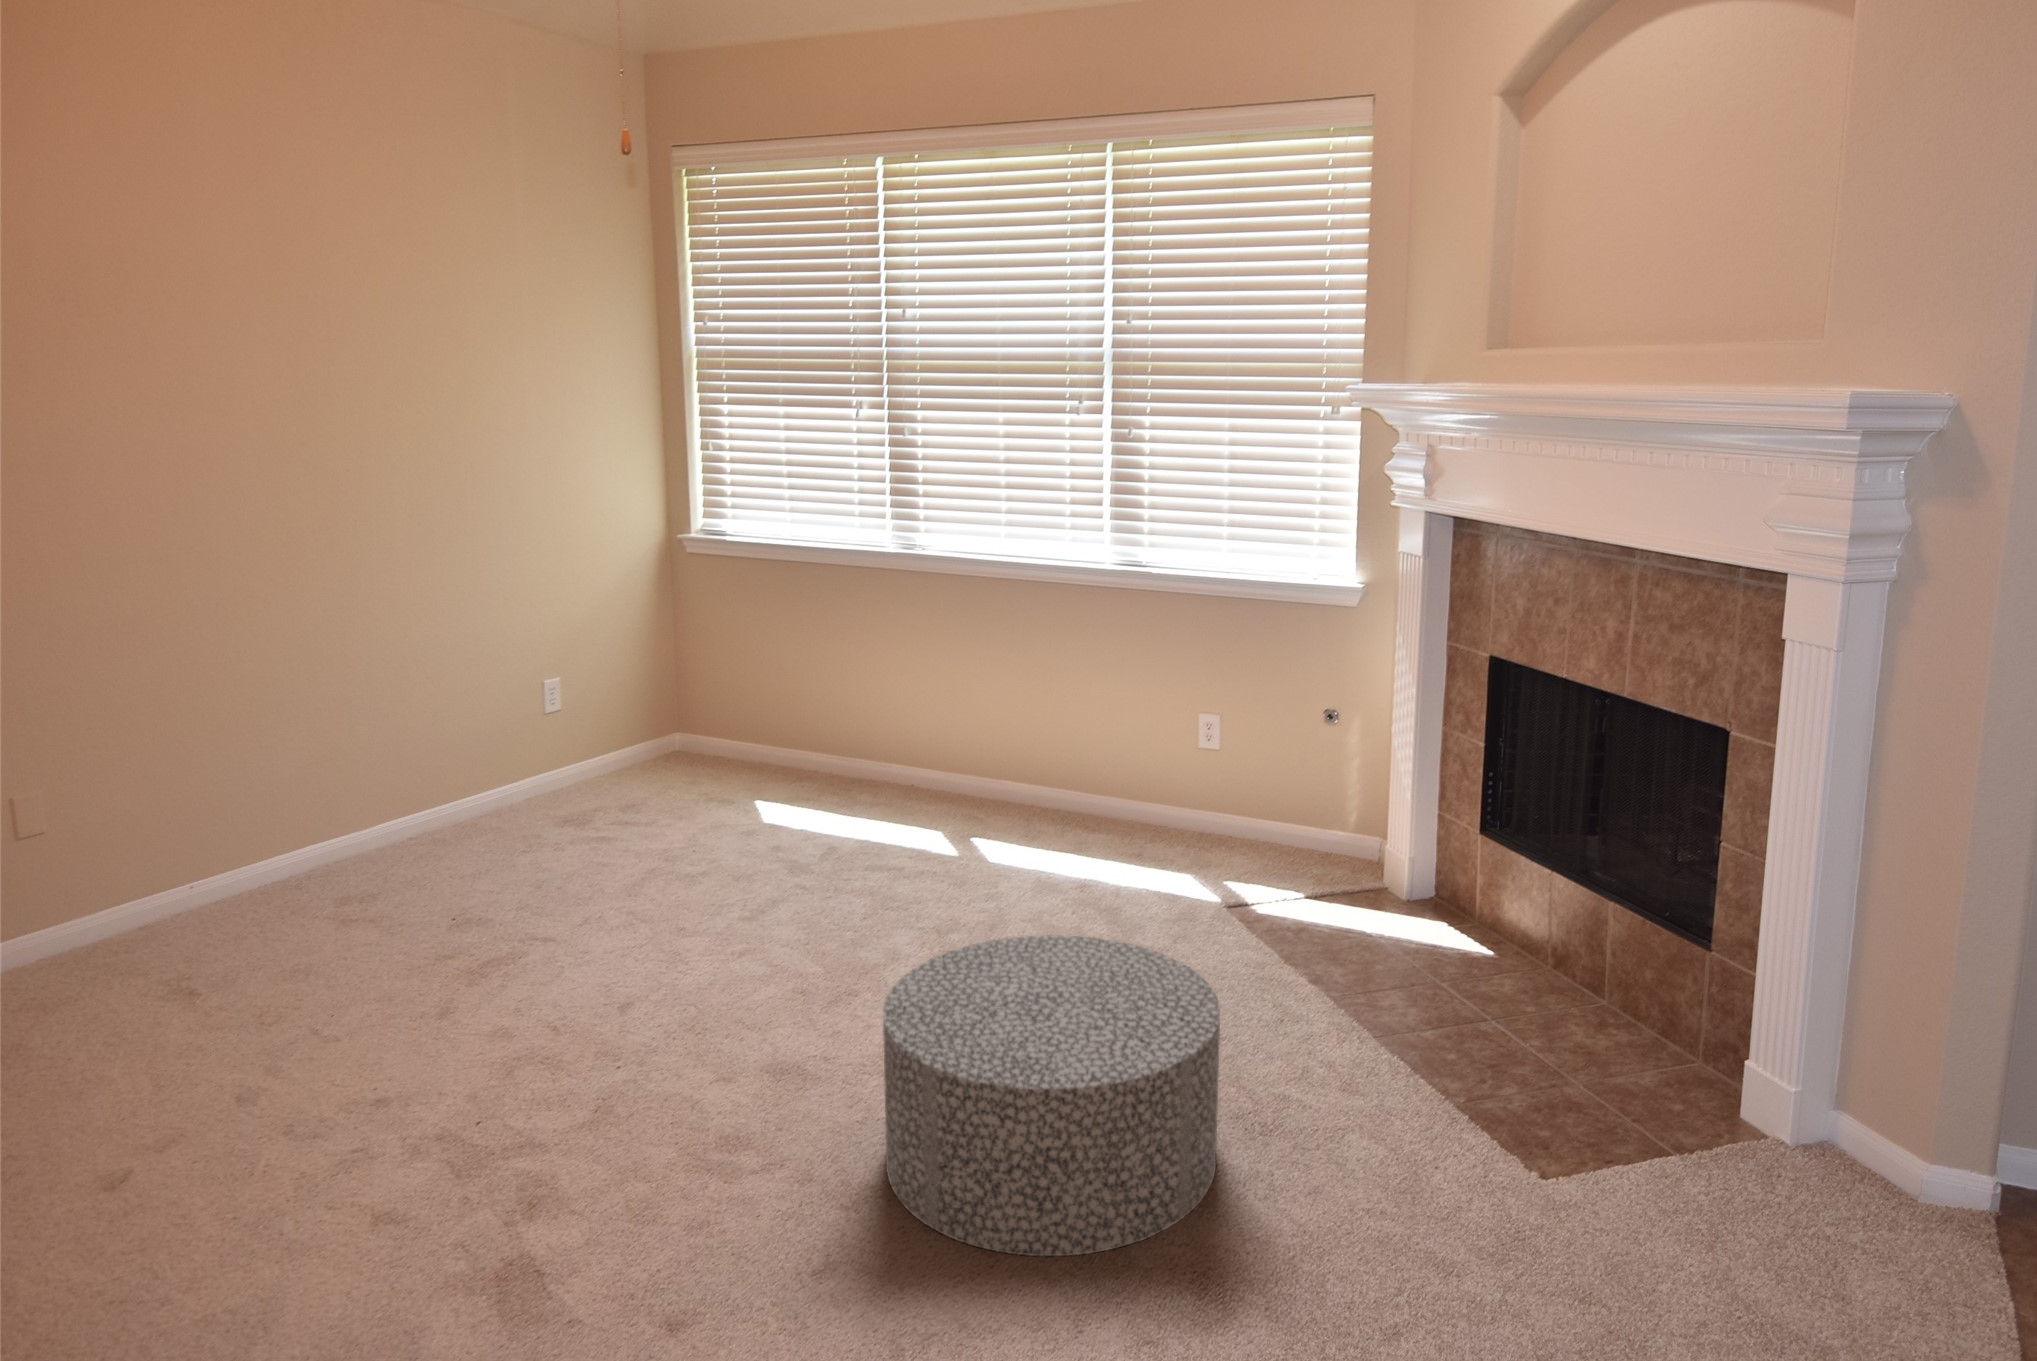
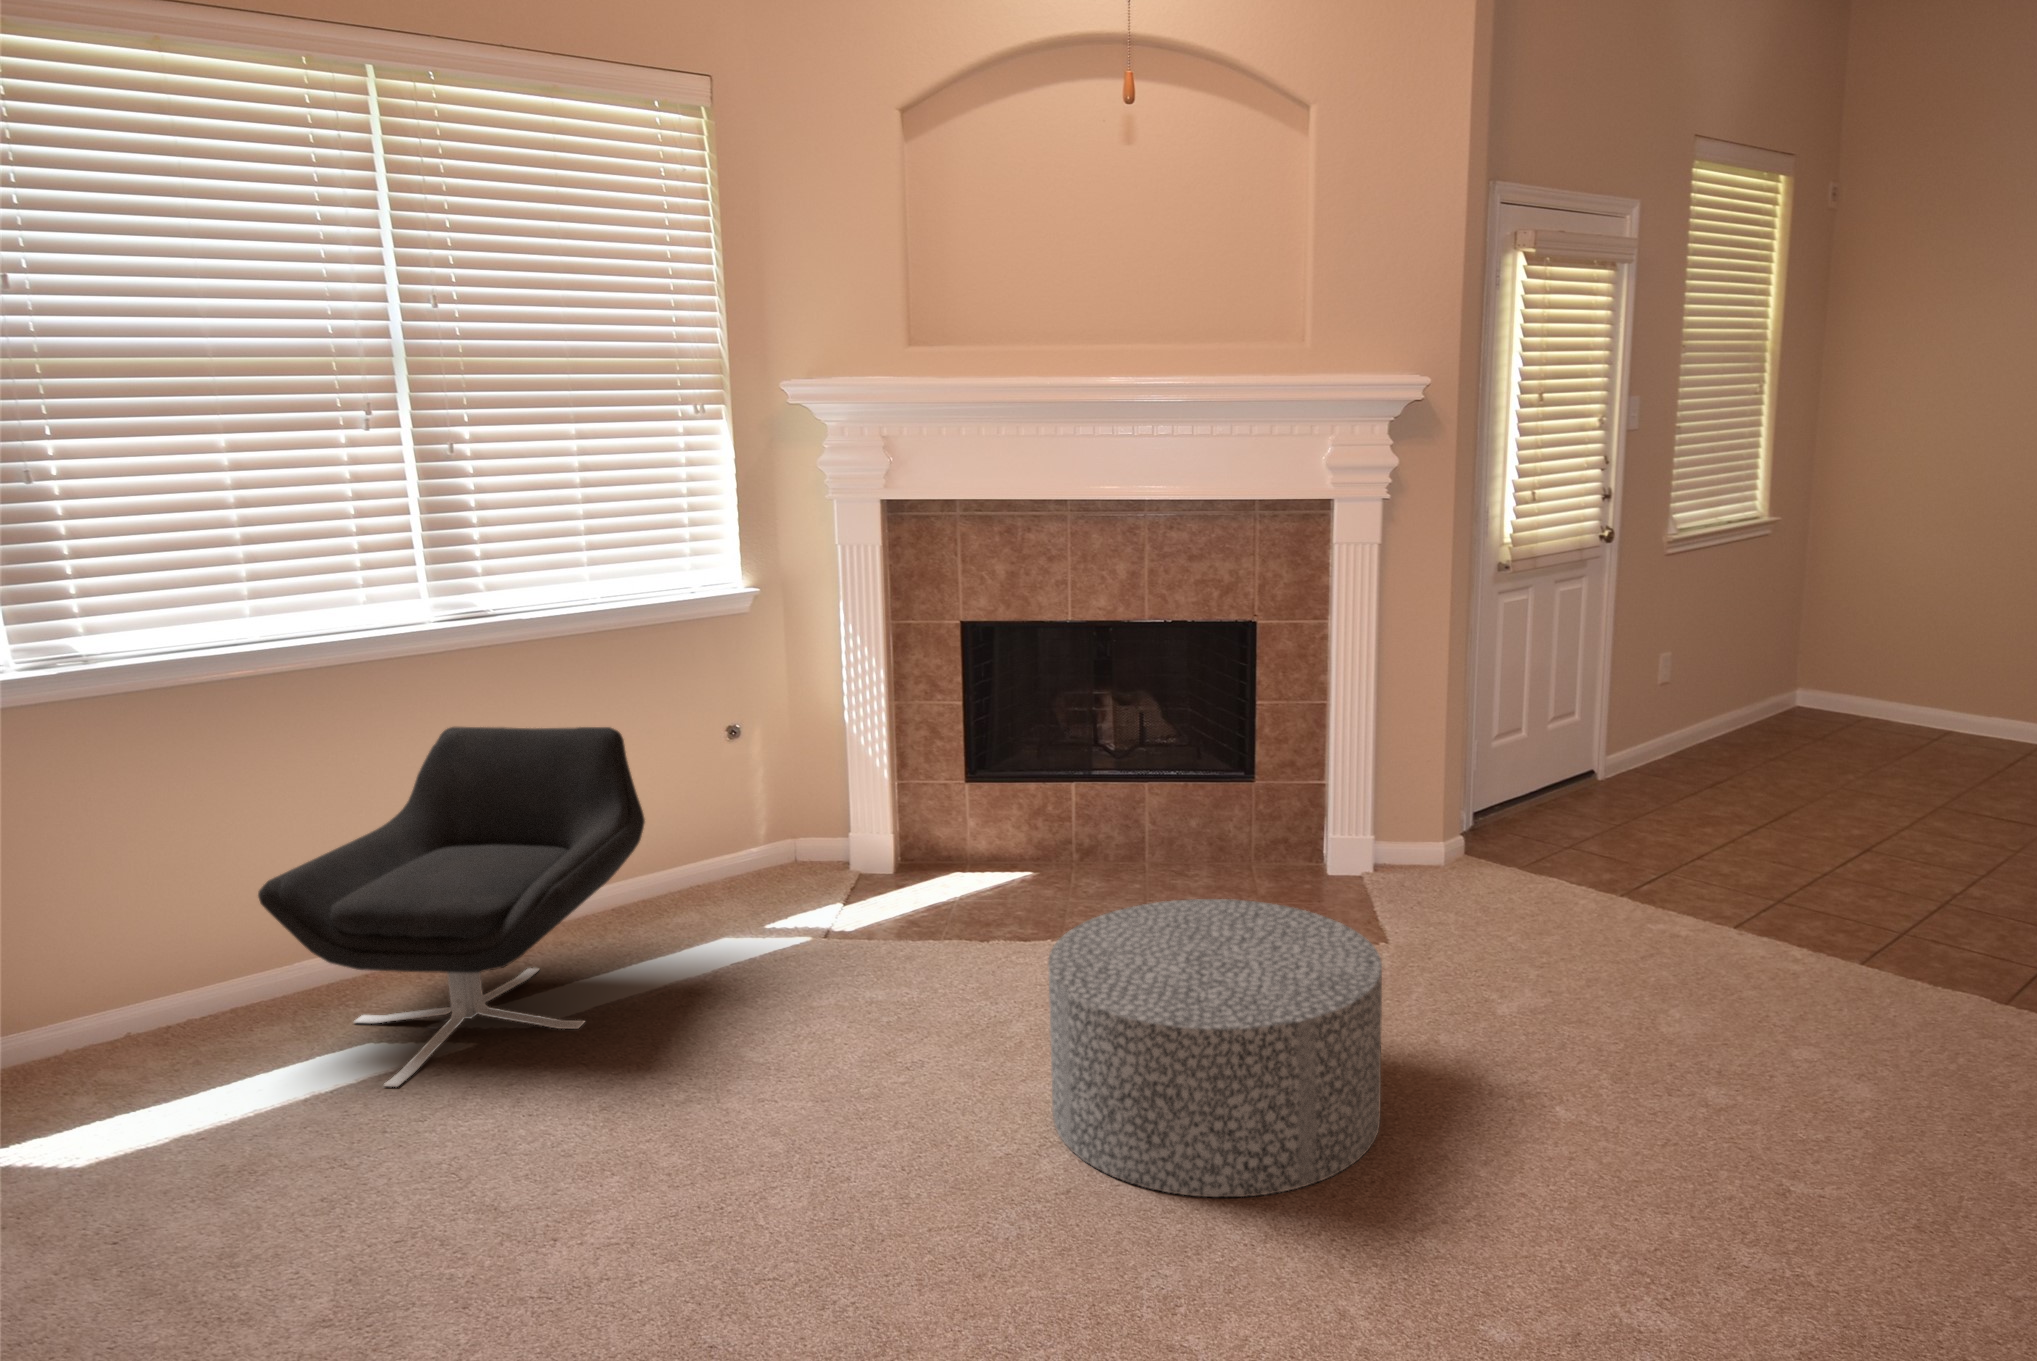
lounge chair: none [890,644,1144,881] -> present [258,727,645,1087]

